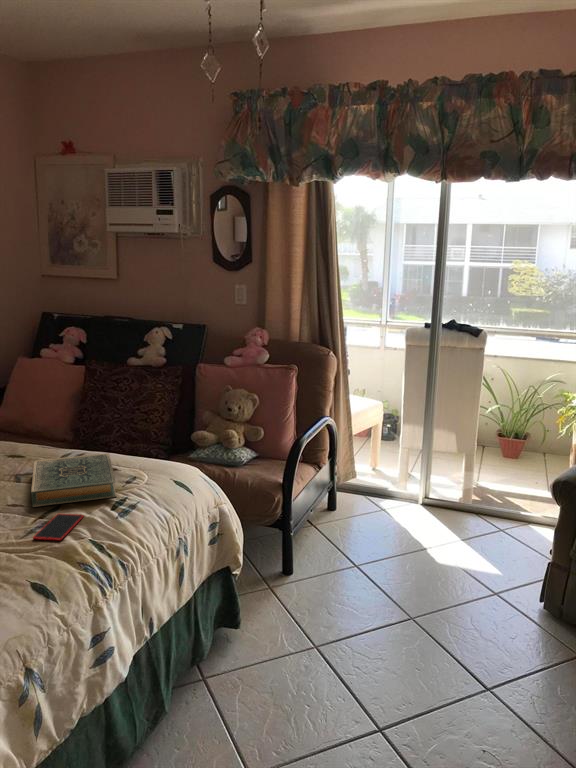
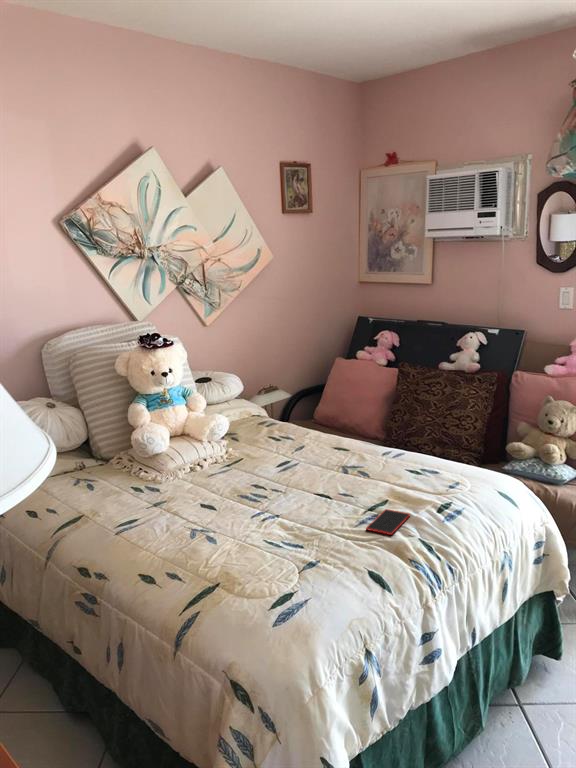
hardback book: present [31,453,116,507] -> none [361,456,440,500]

